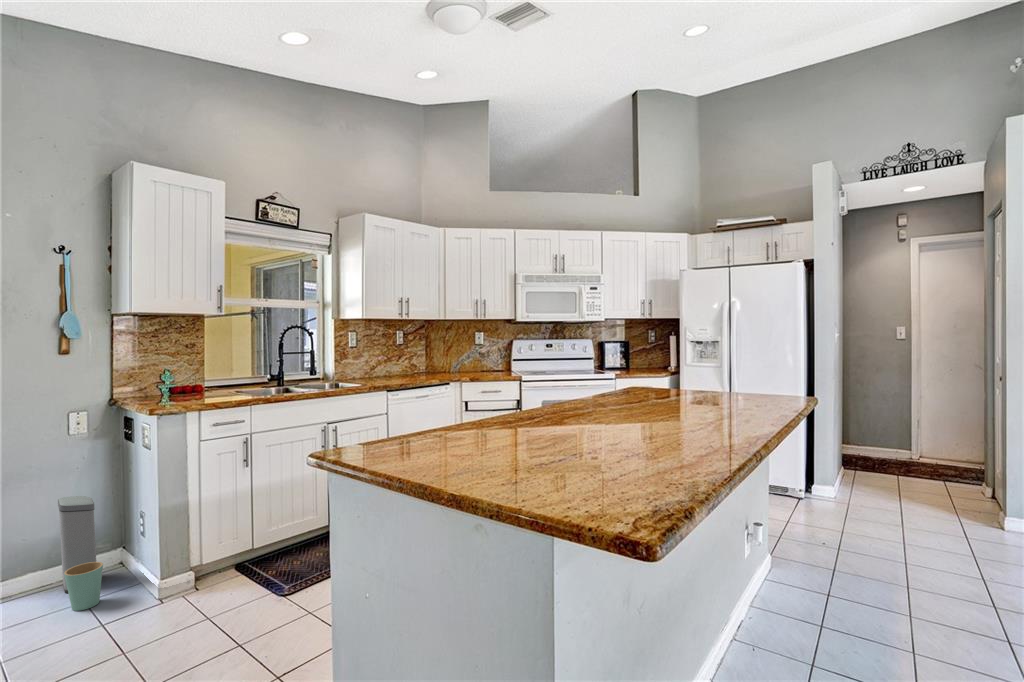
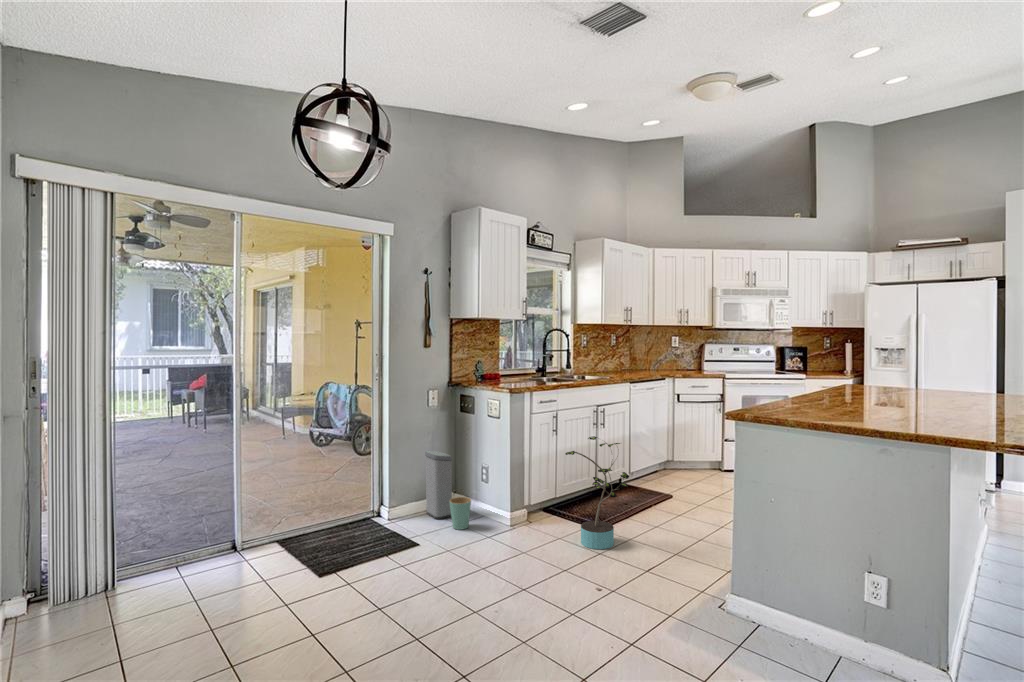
potted plant: none [202,473,295,633] -> present [565,436,629,549]

